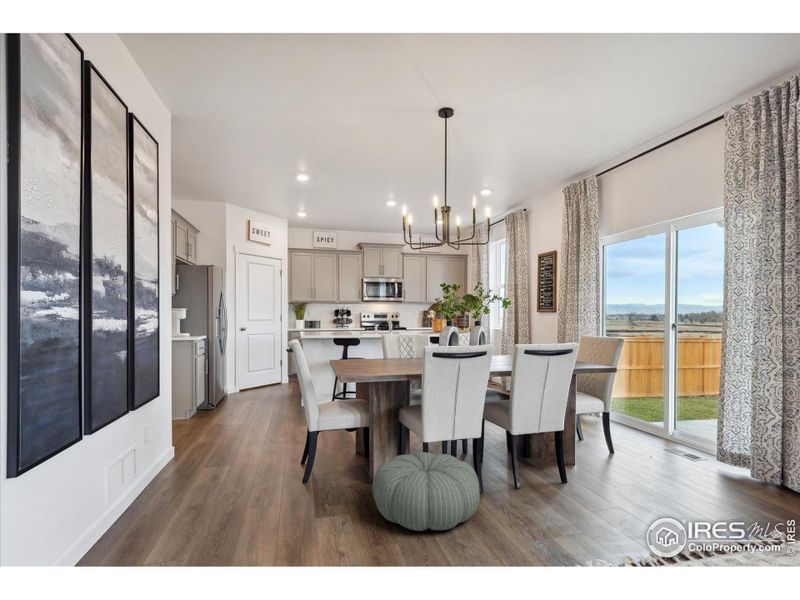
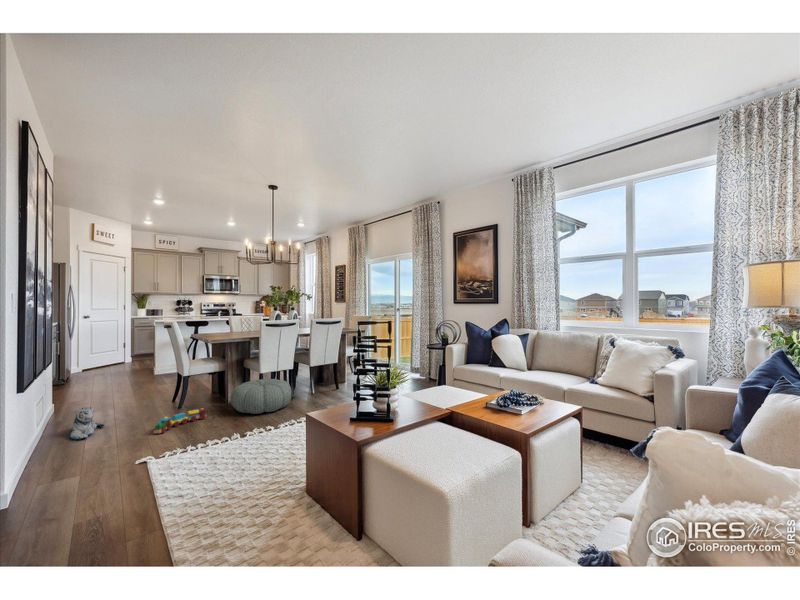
plush toy: none [144,477,195,534] -> present [70,407,104,440]
toy train: none [242,501,332,550] -> present [153,408,206,433]

